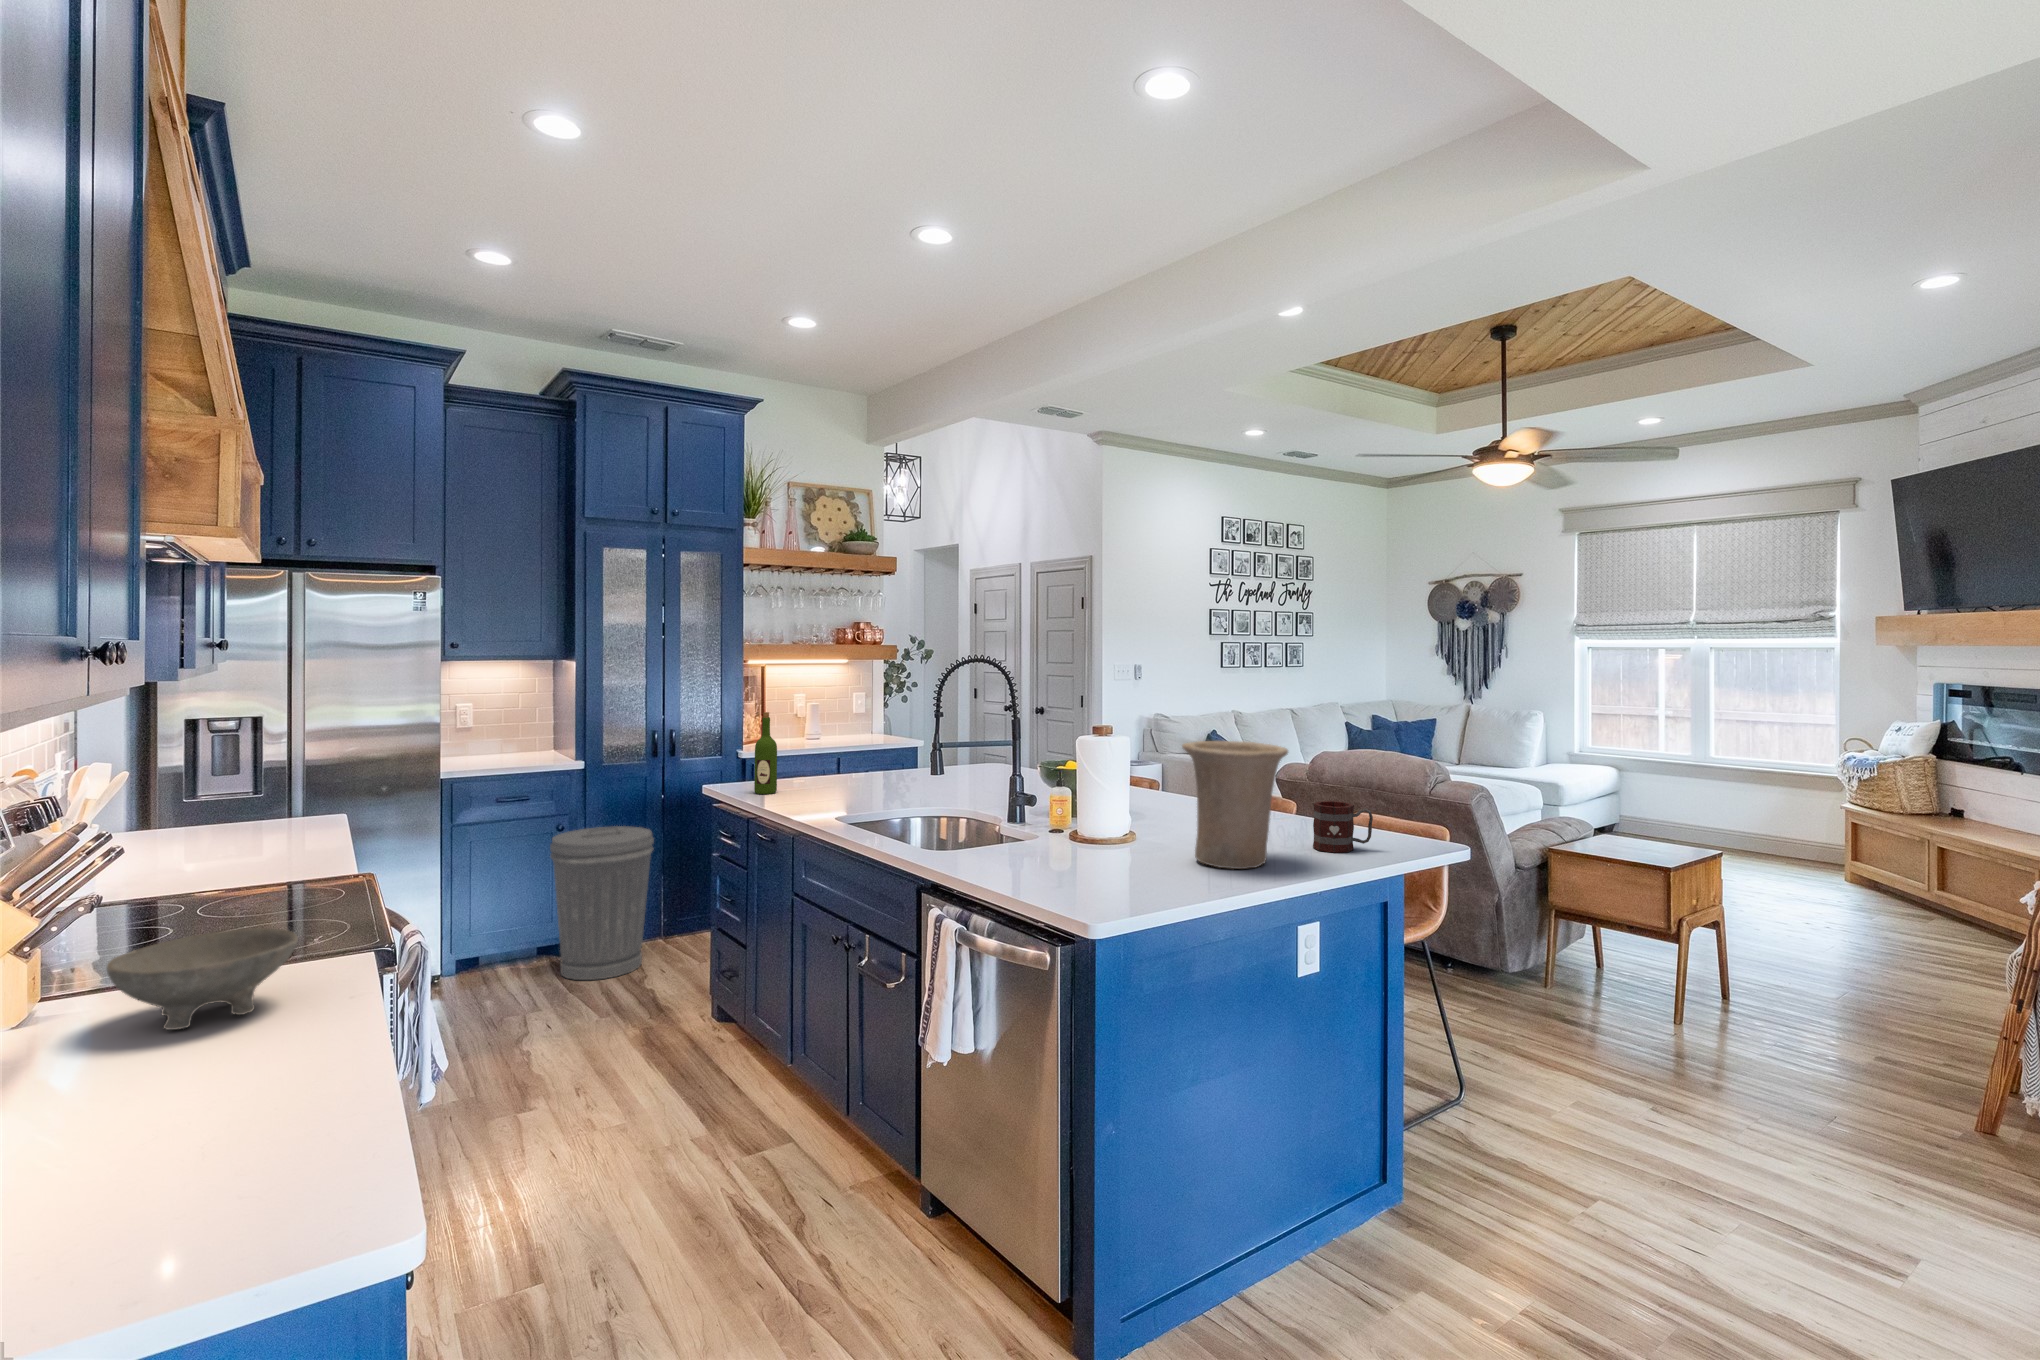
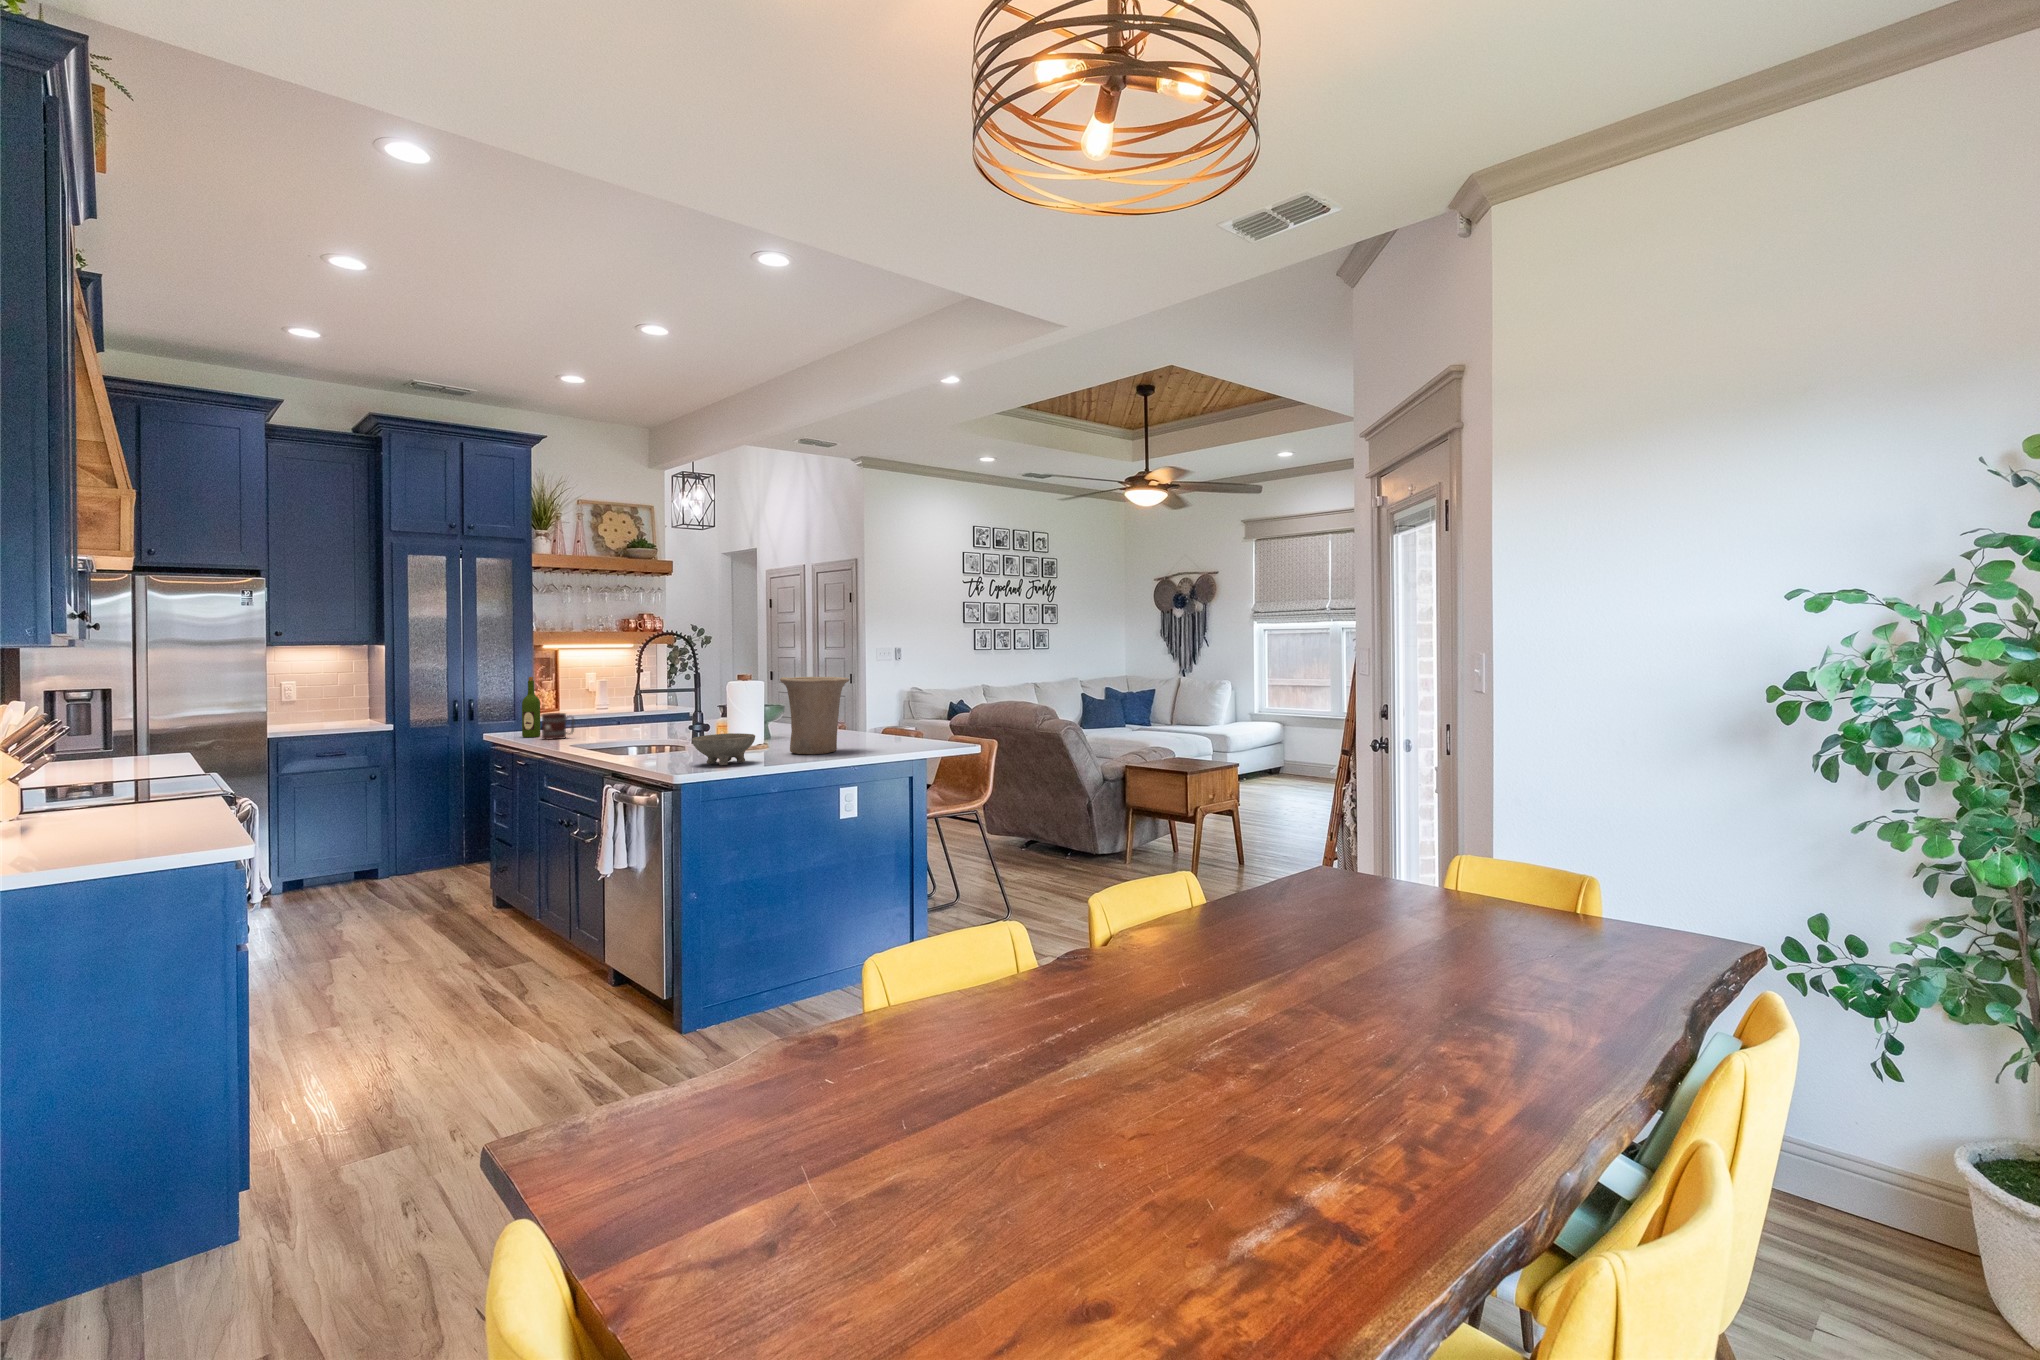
mug: present [1313,801,1373,853] -> present [542,713,575,740]
trash can: present [550,826,654,980] -> none [363,774,452,892]
bowl: present [106,928,298,1030] -> present [692,733,755,765]

